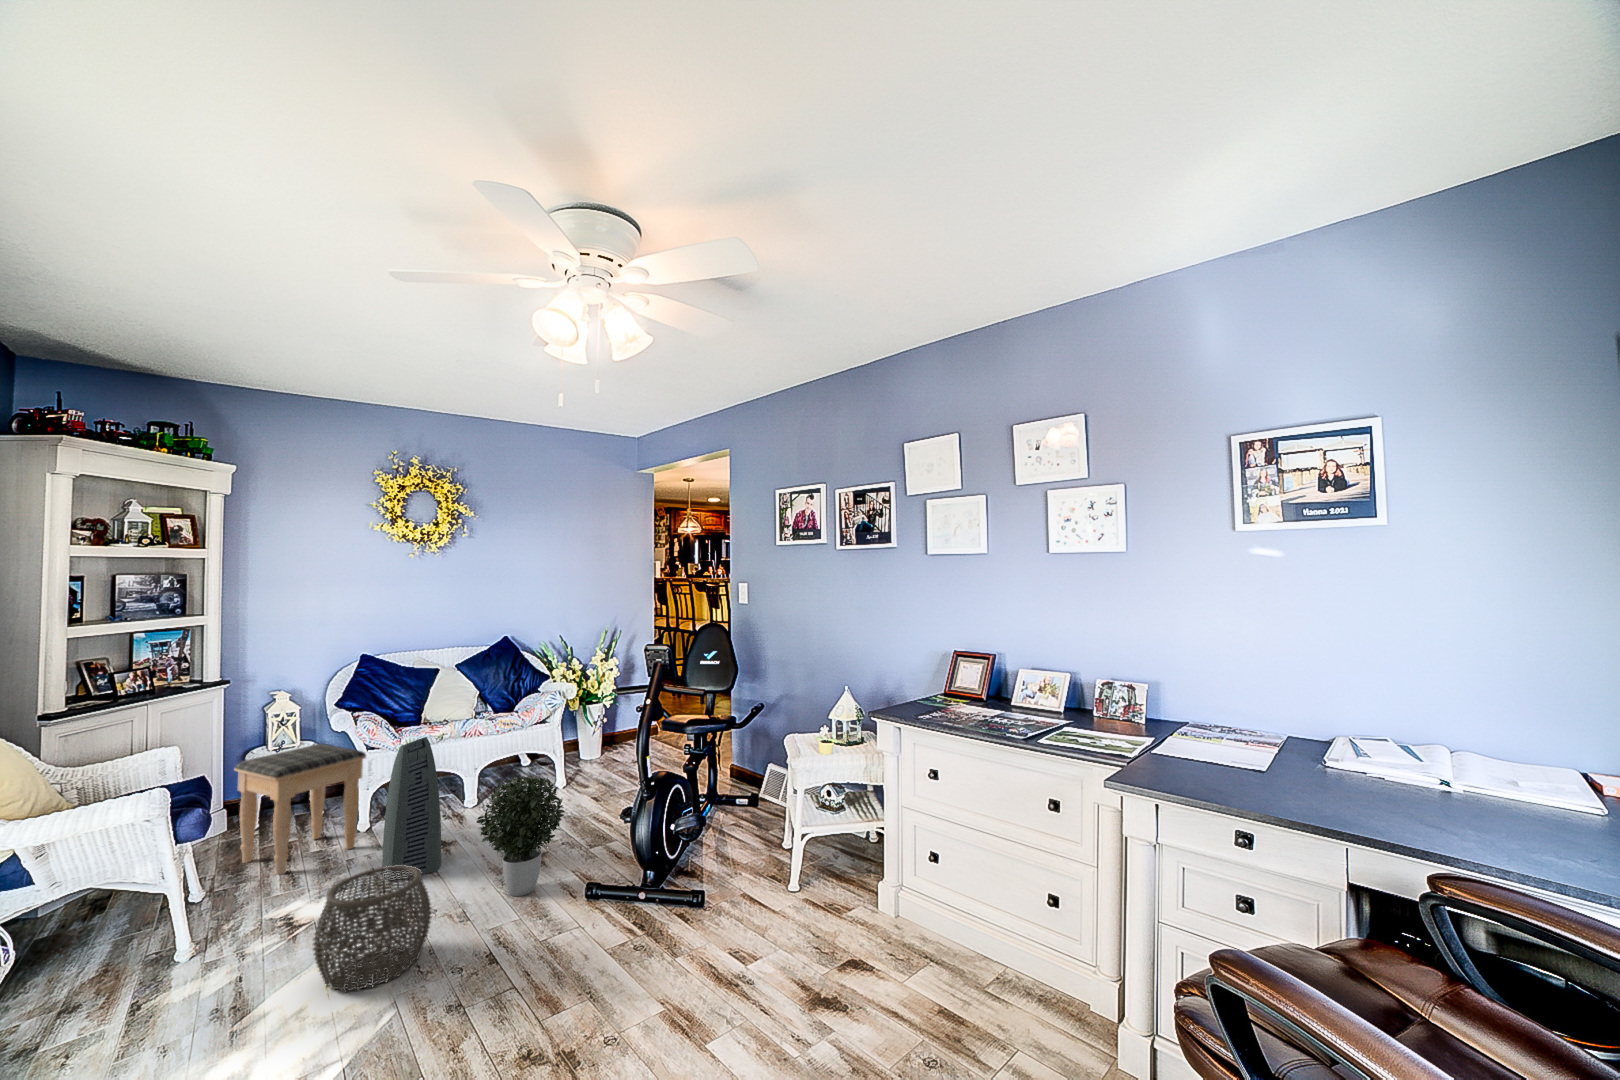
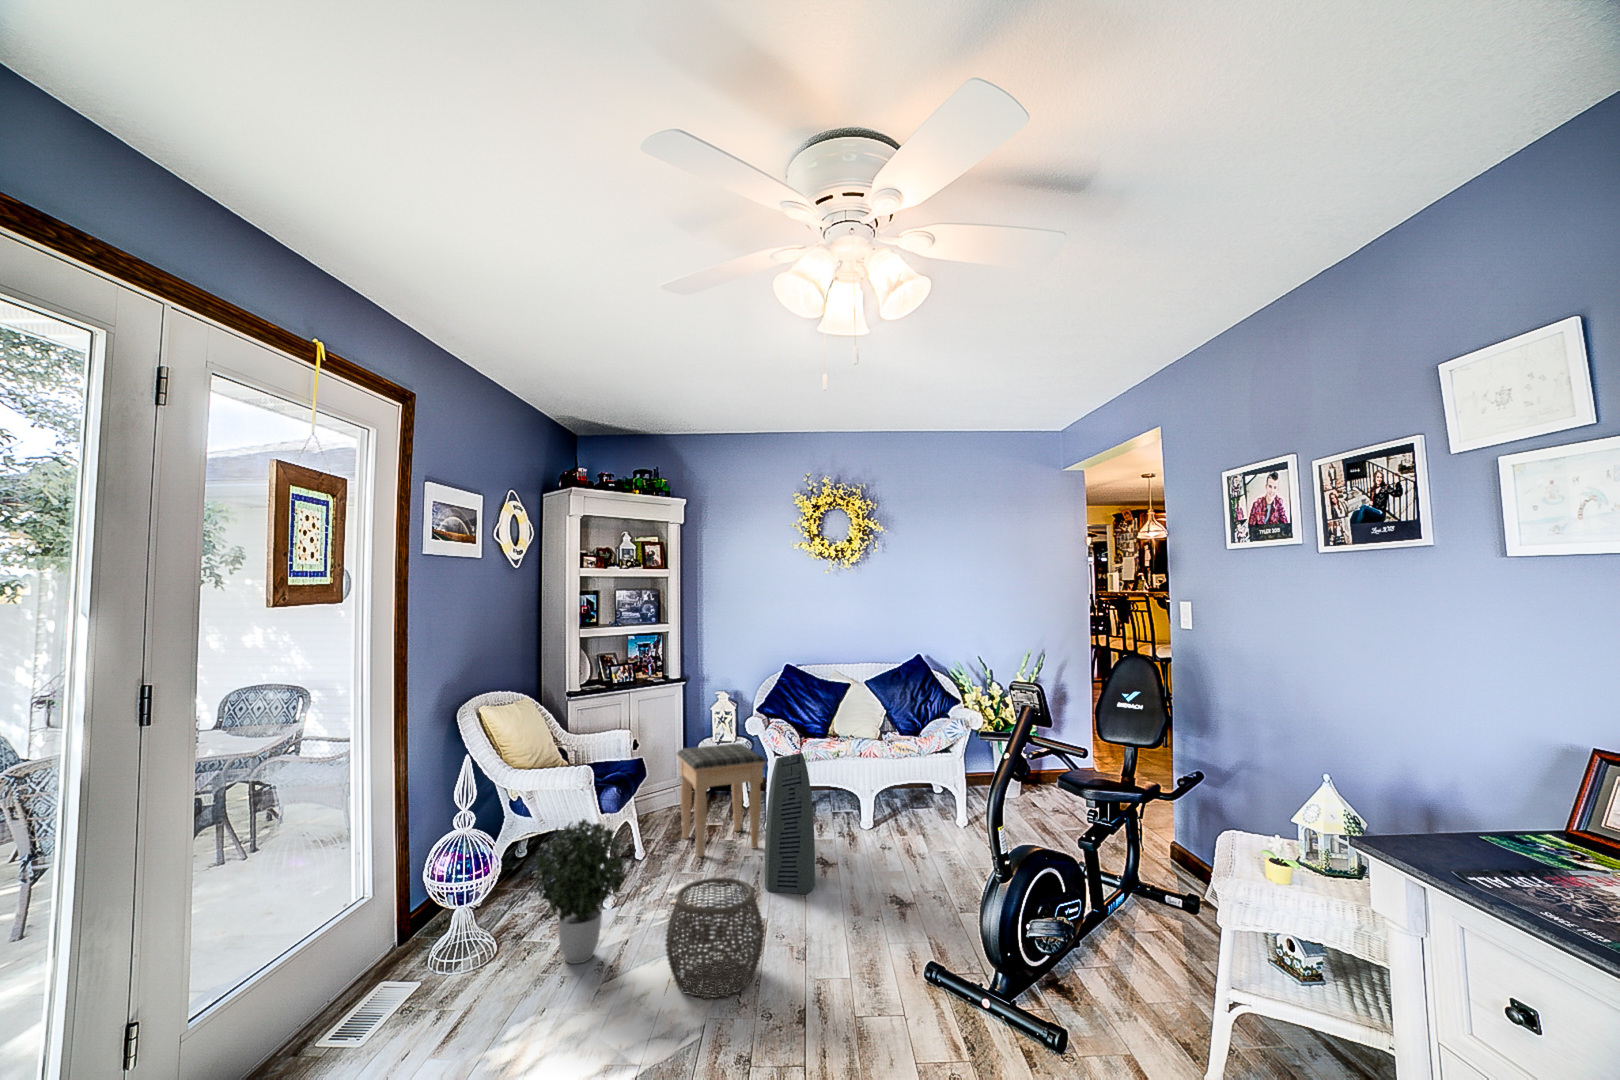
potted plant: present [477,775,565,896] -> present [531,819,626,964]

